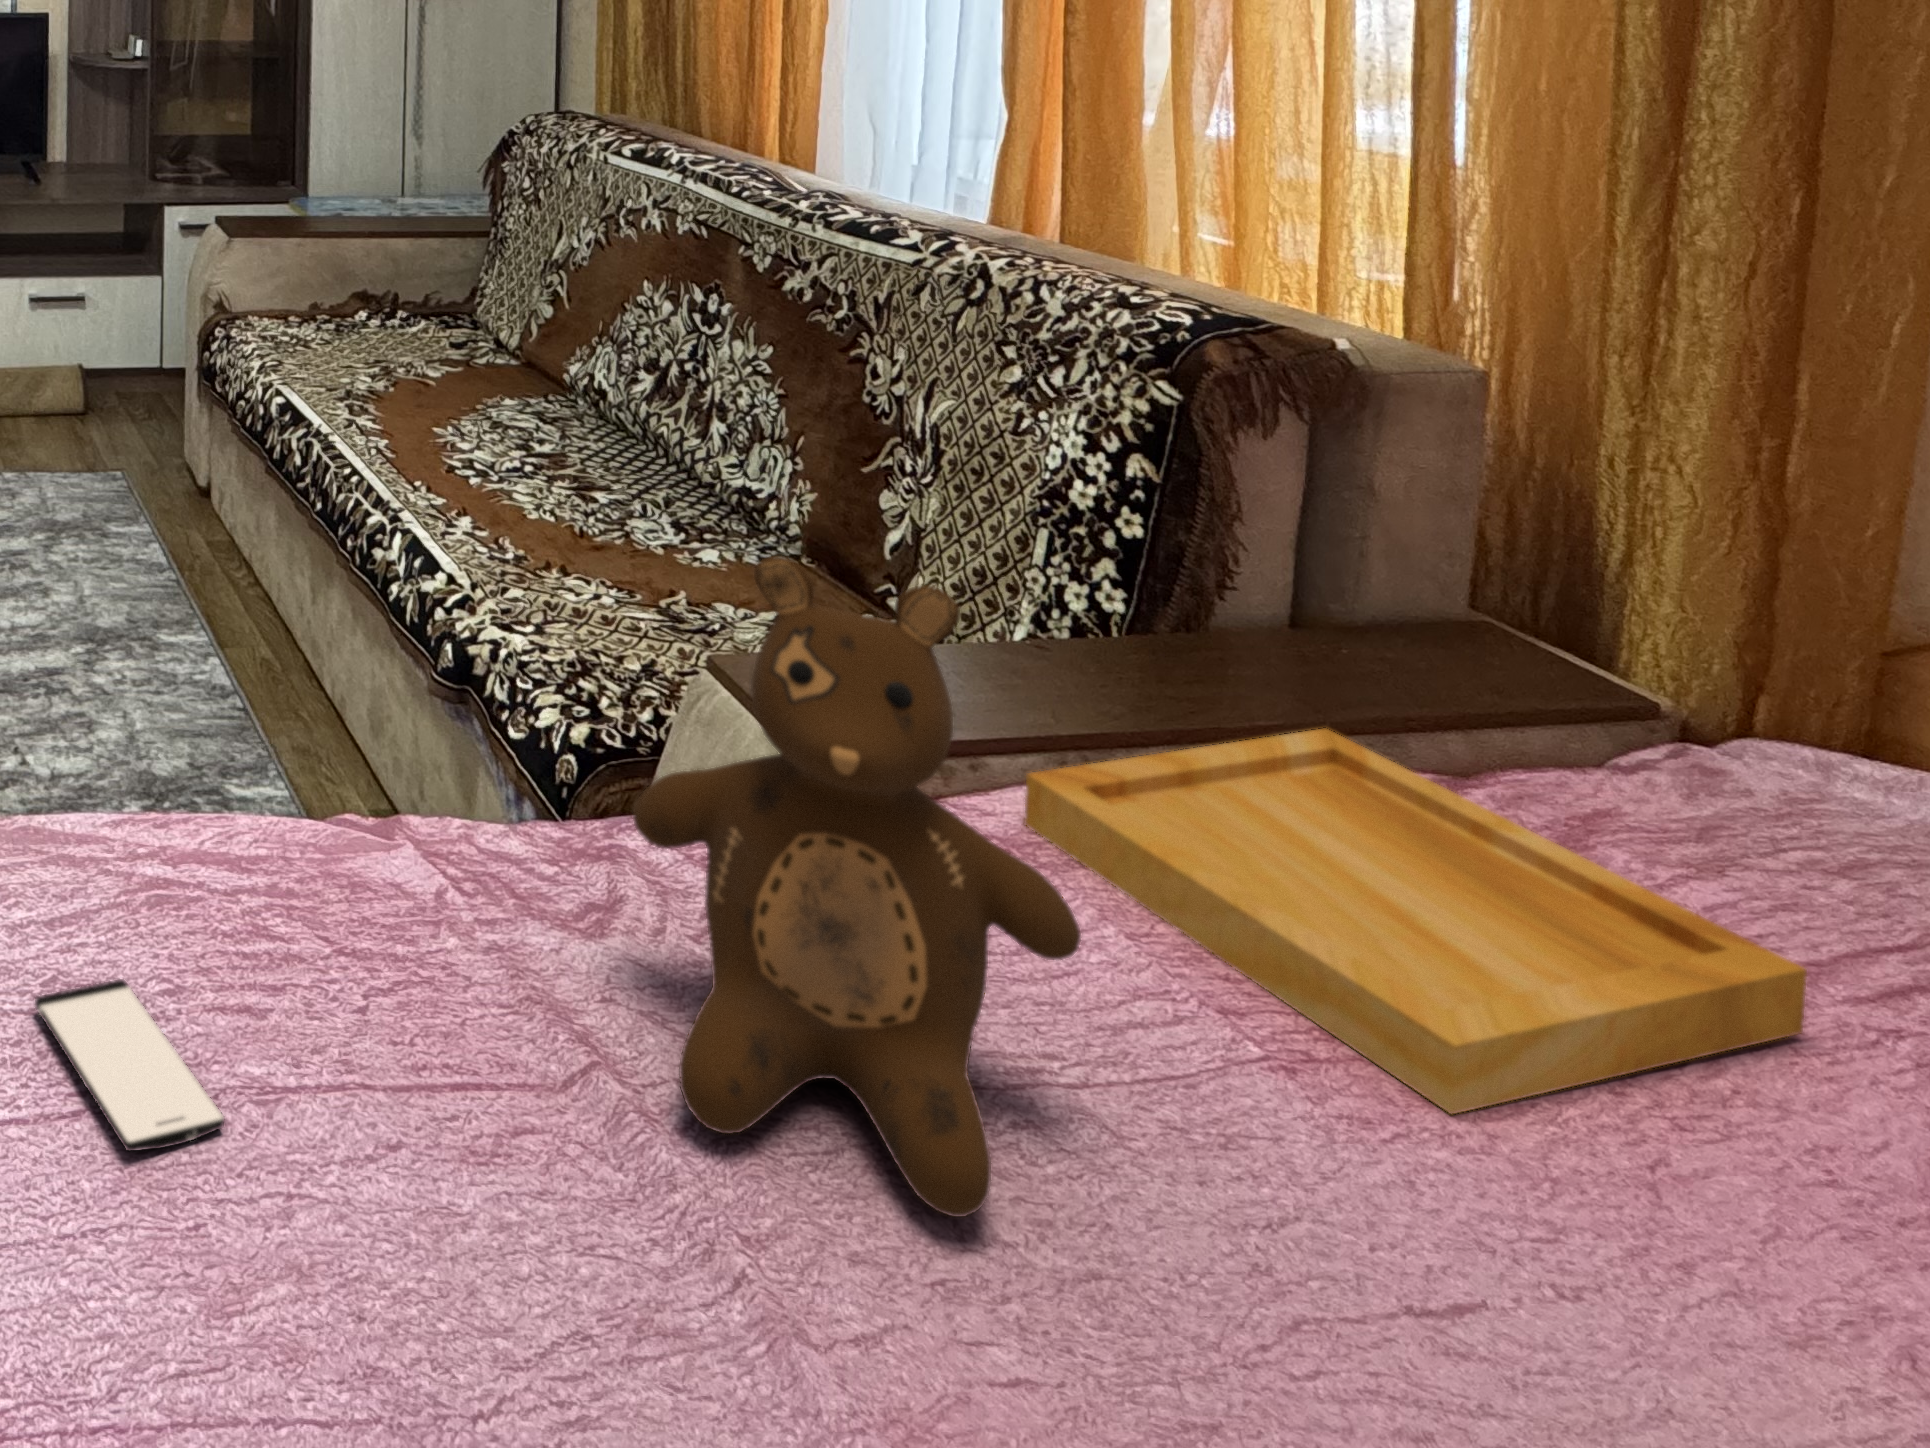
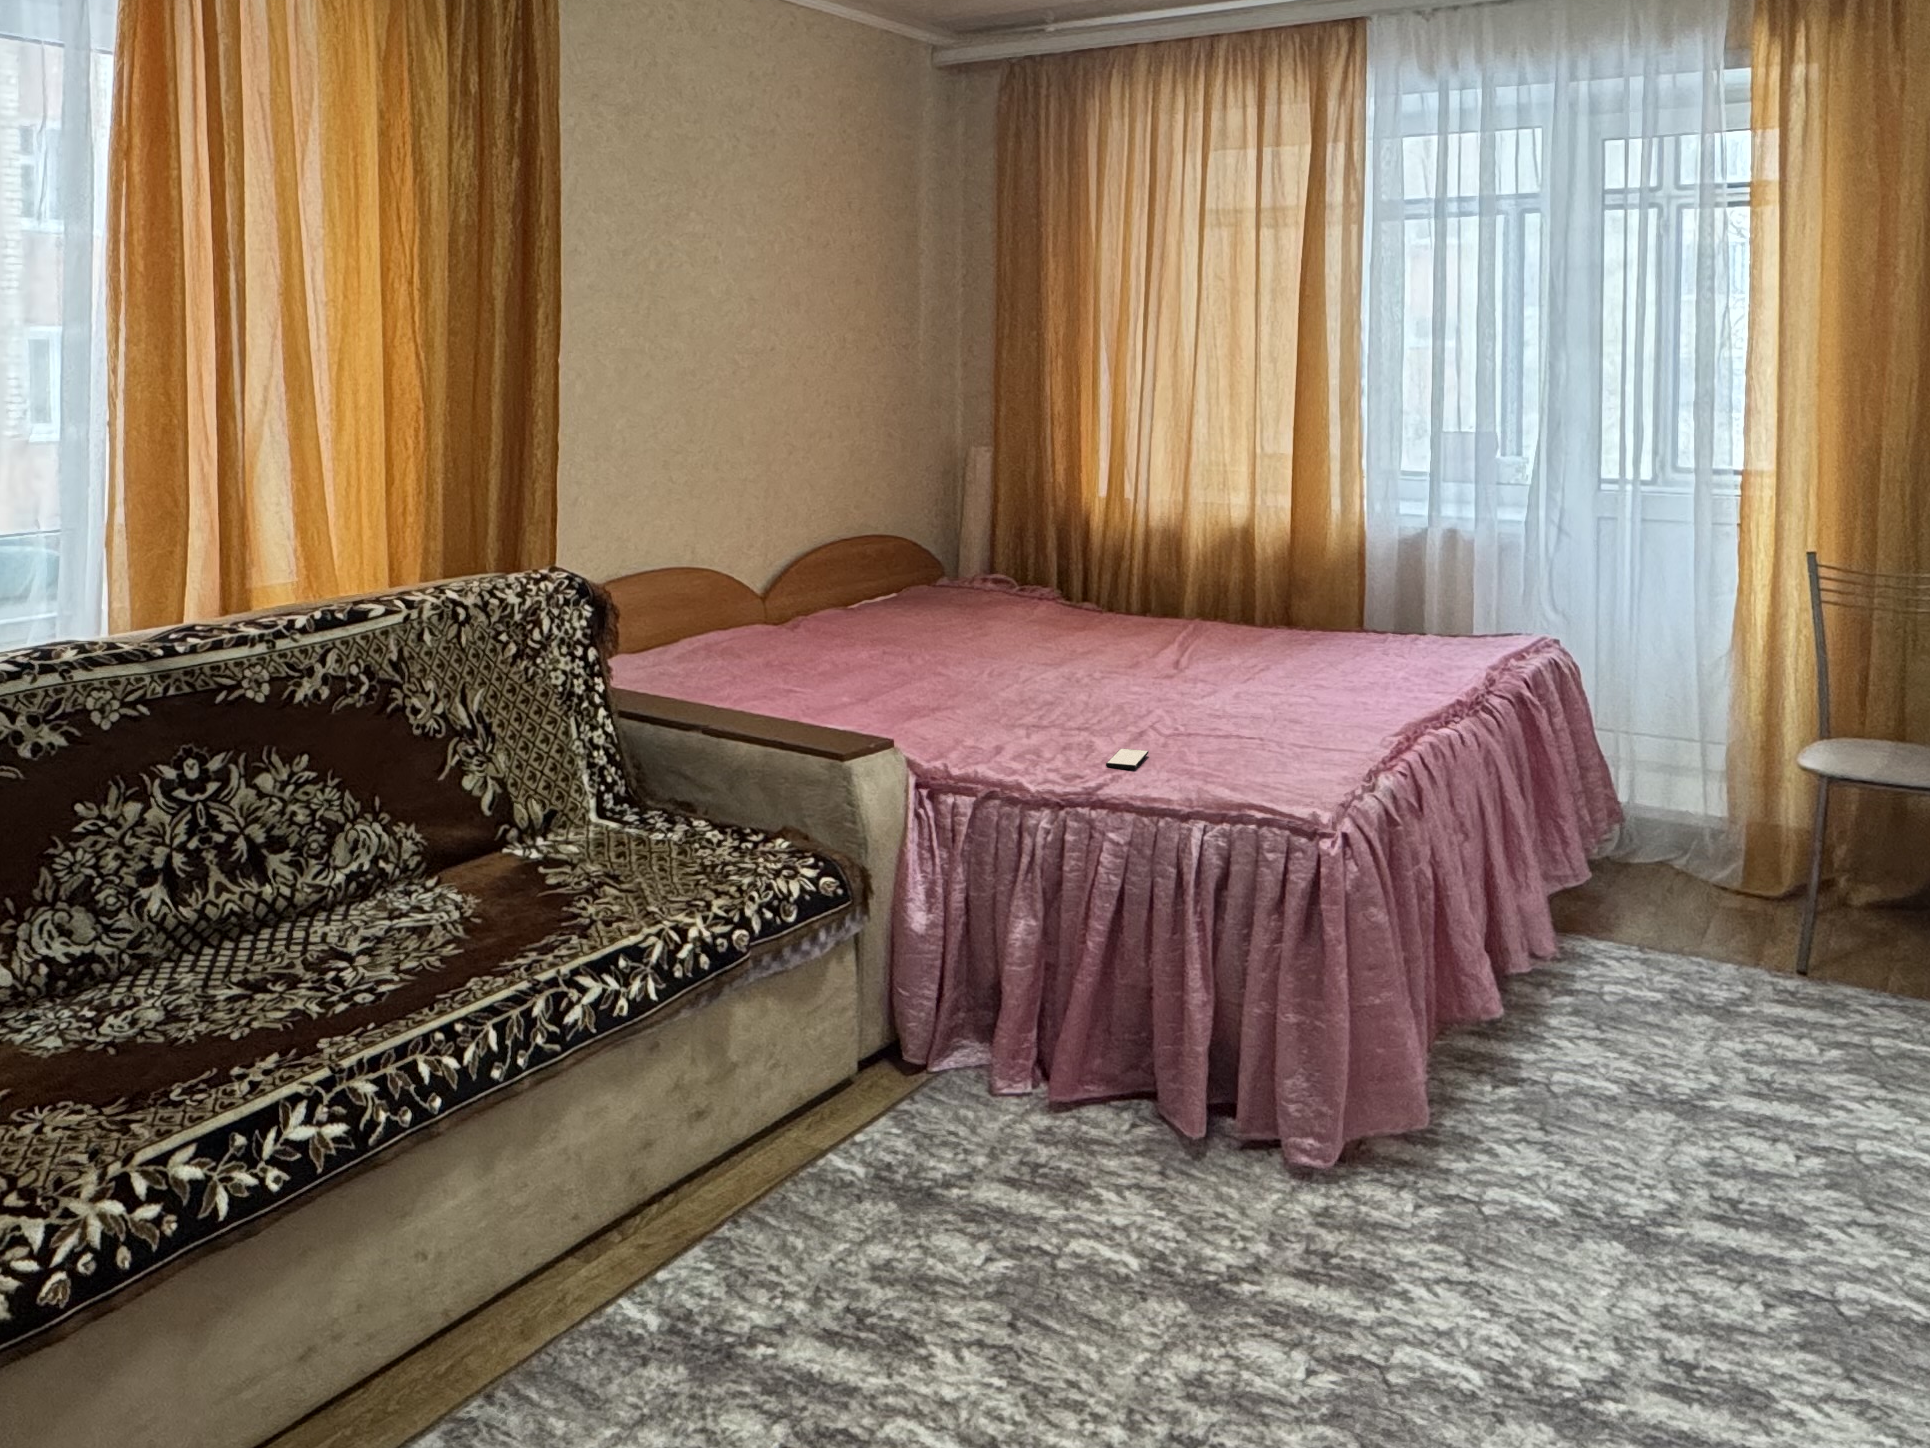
teddy bear: present [633,556,1081,1217] -> none [942,595,1030,725]
tray: present [1024,729,1807,1114] -> none [722,658,886,715]

